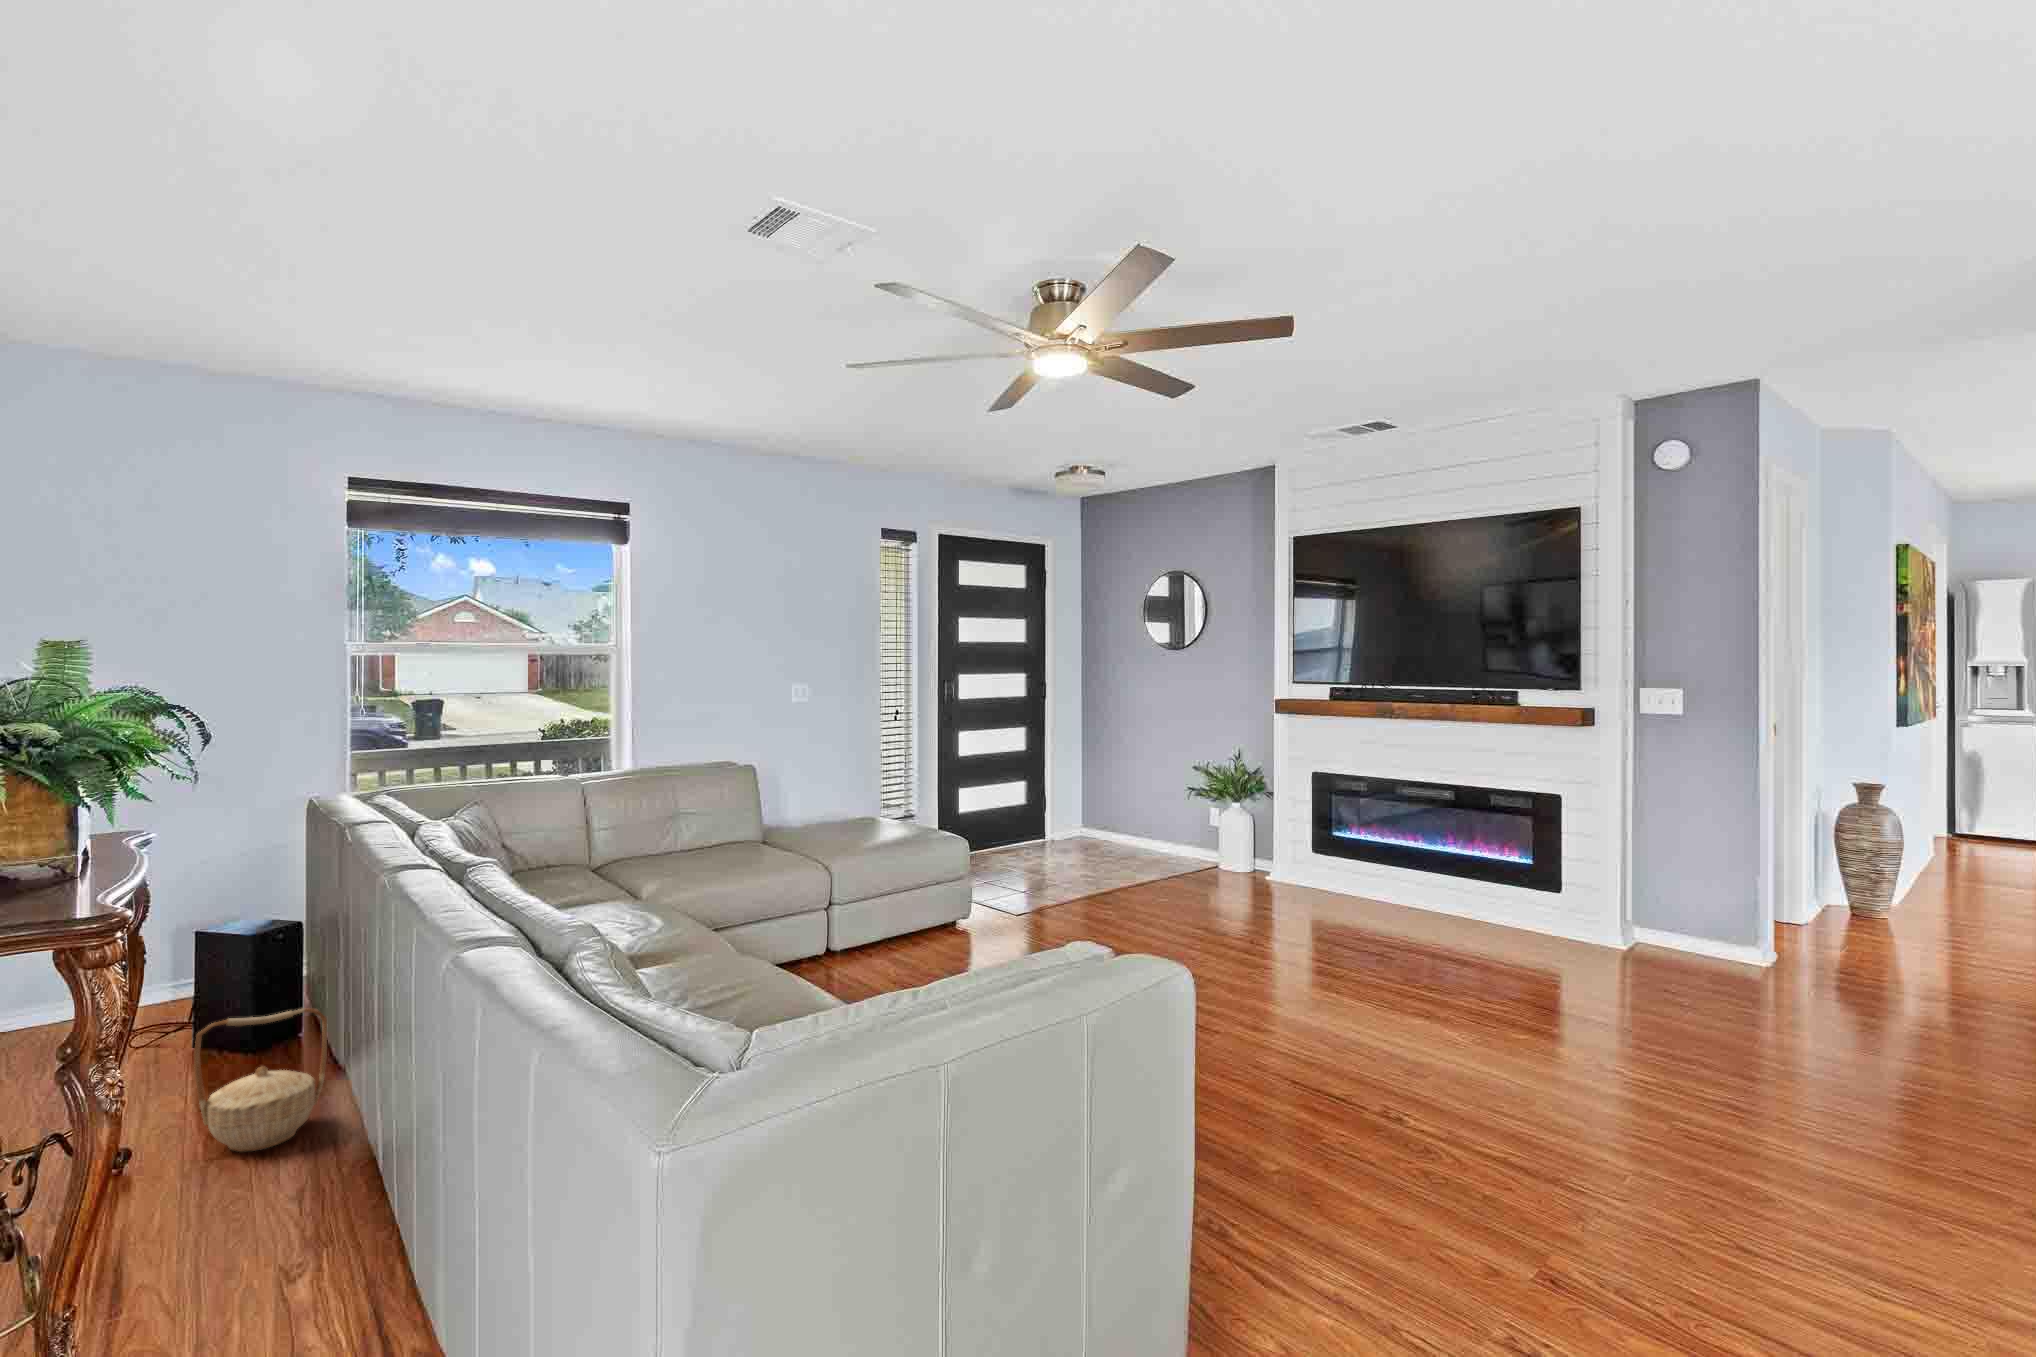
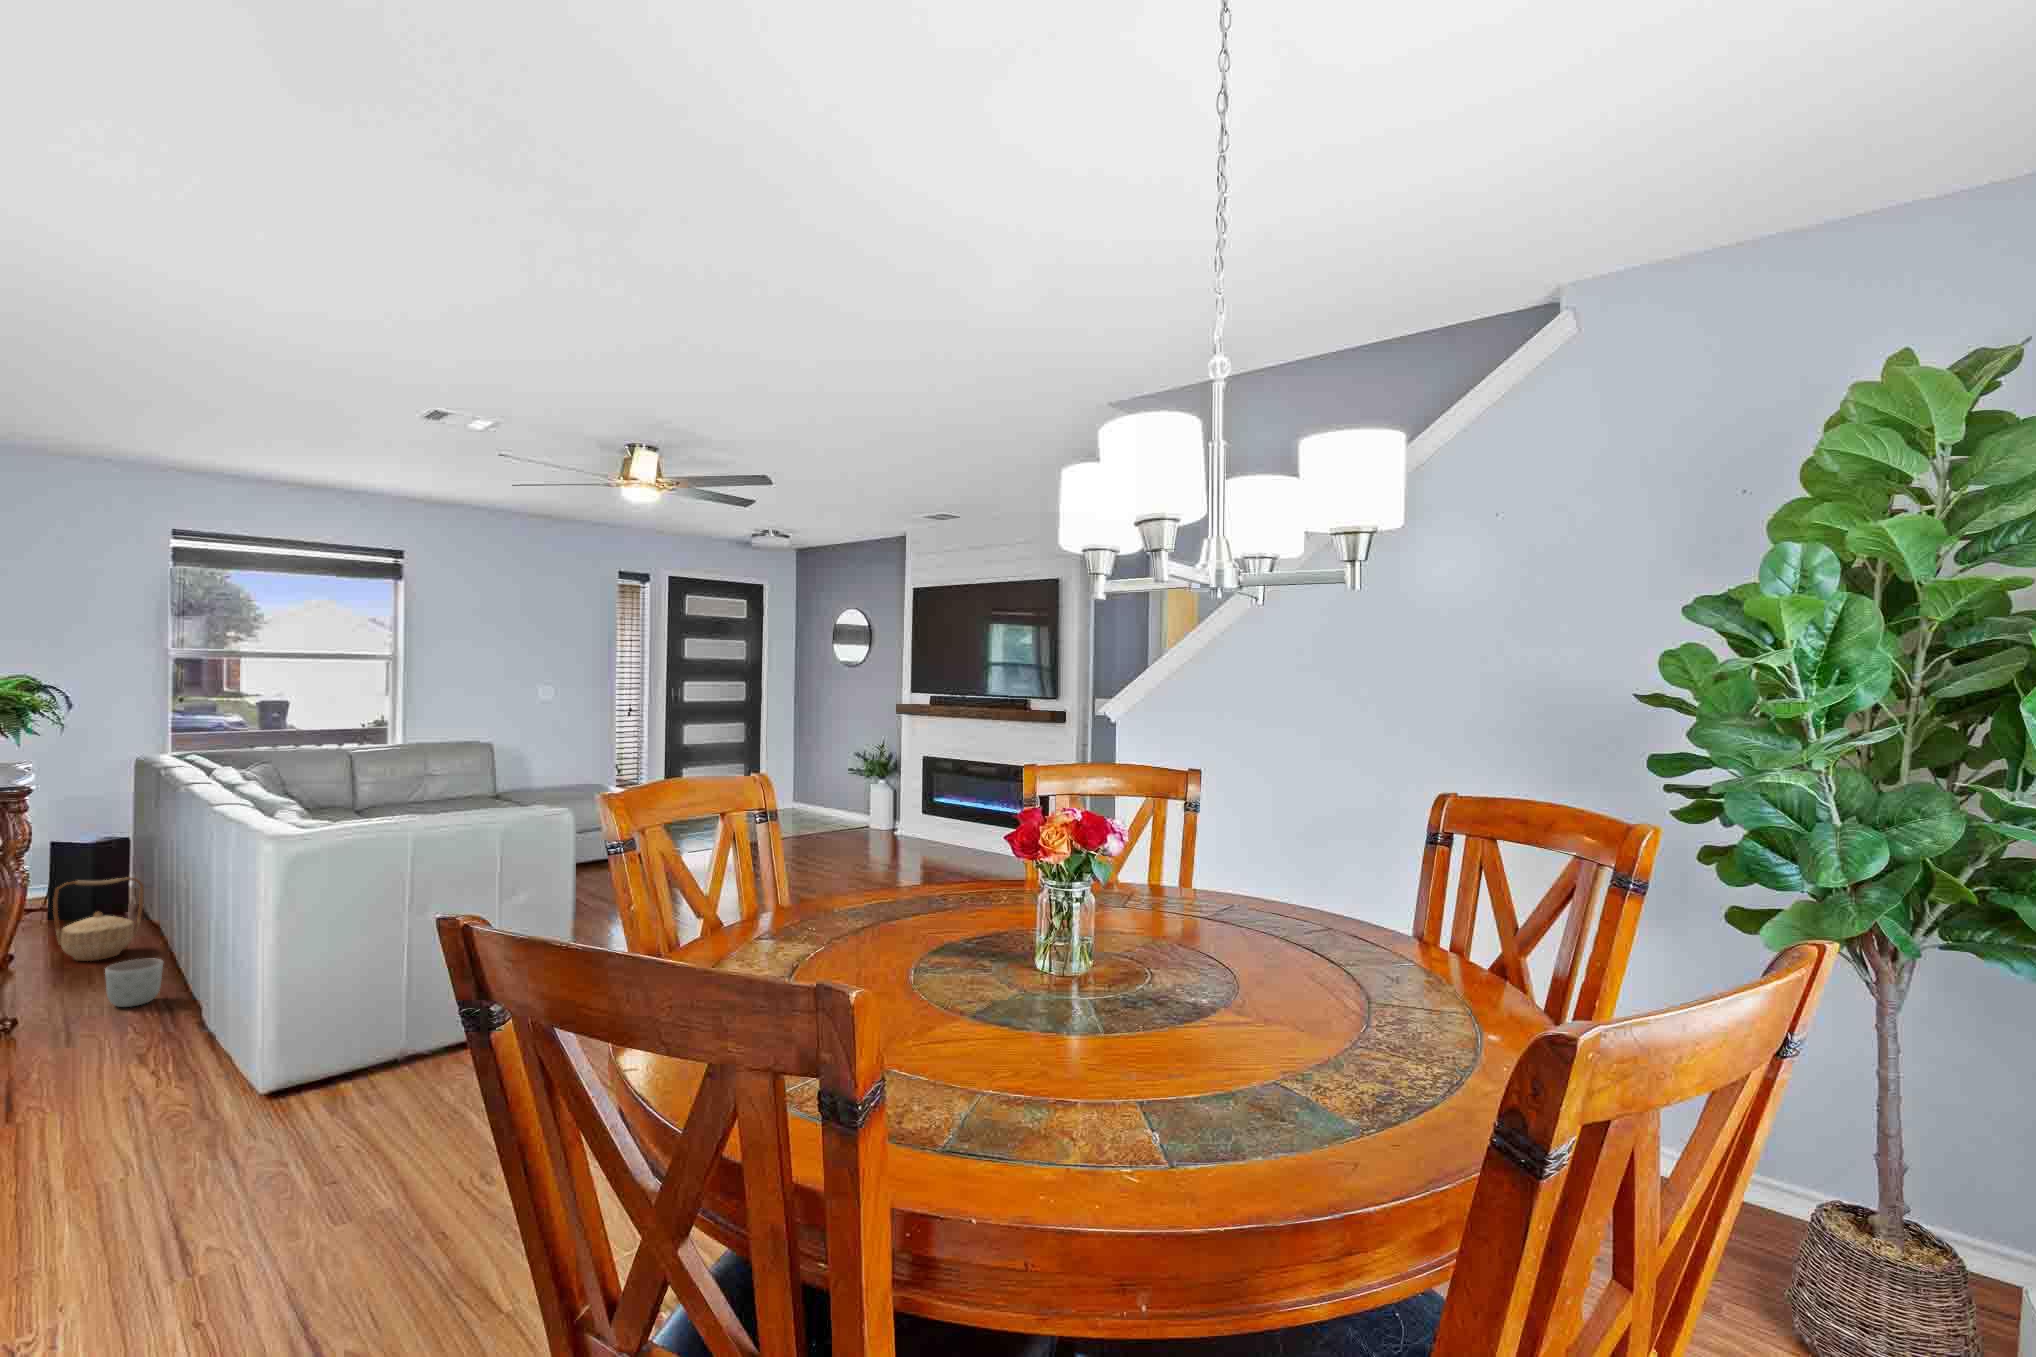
planter: none [273,1194,370,1298] -> present [105,959,163,1007]

